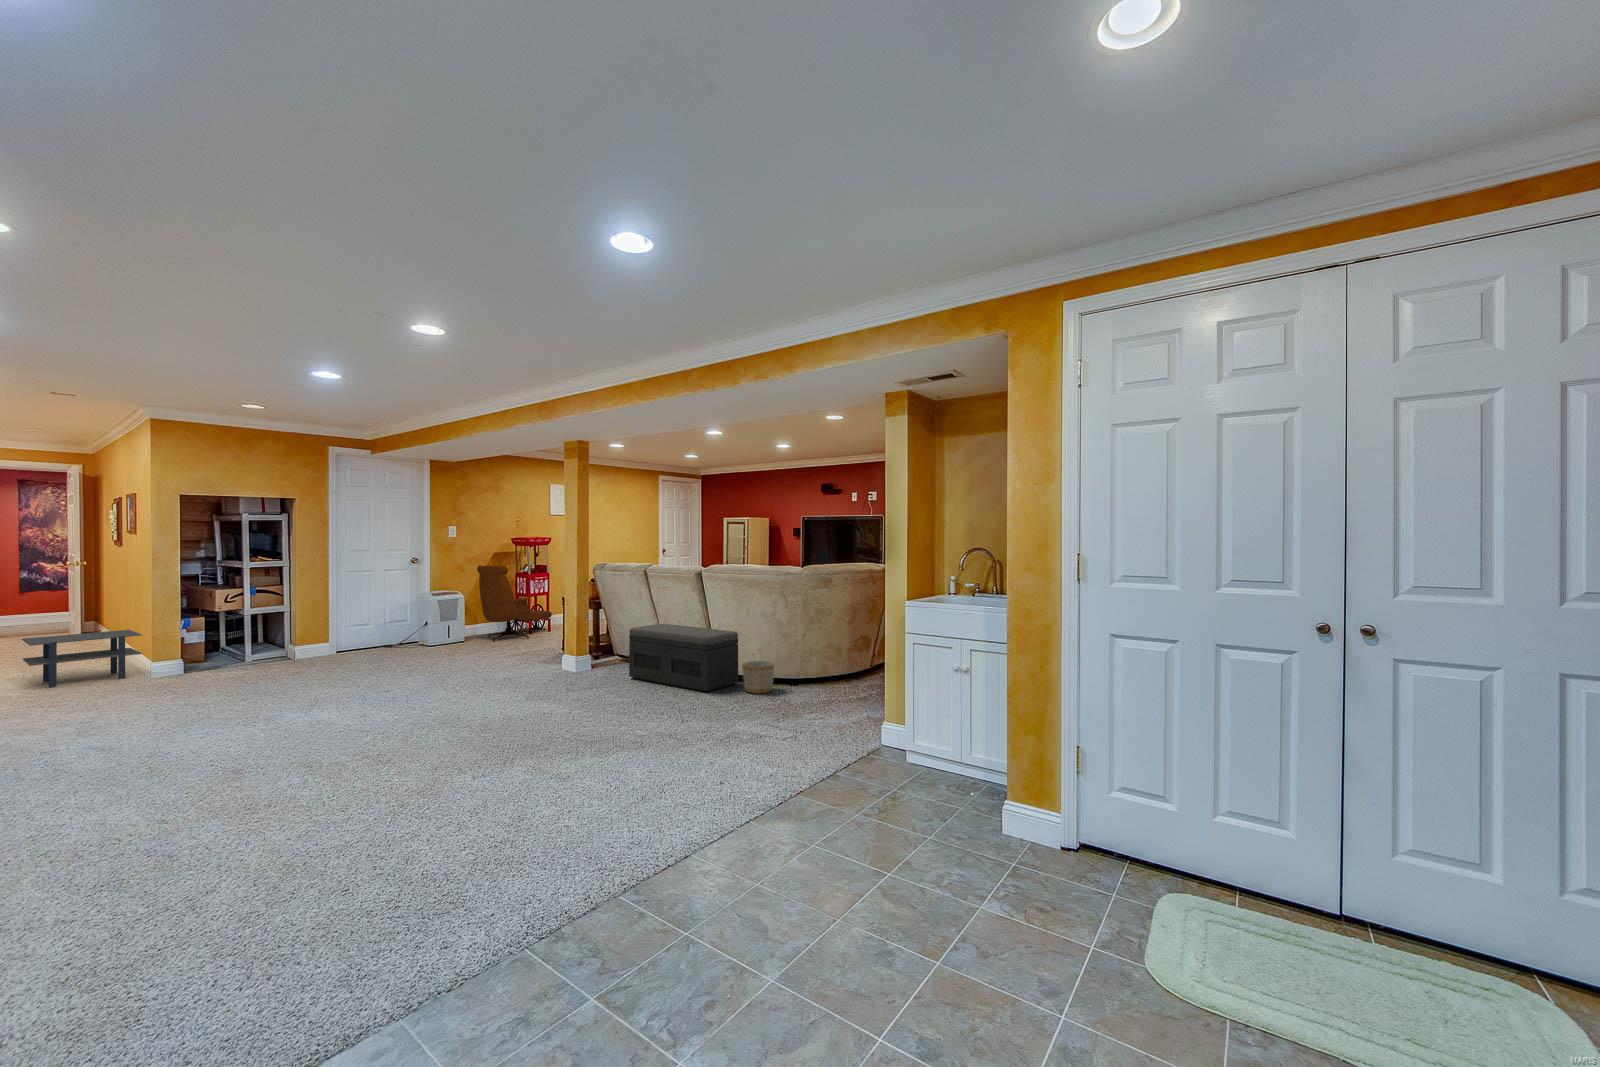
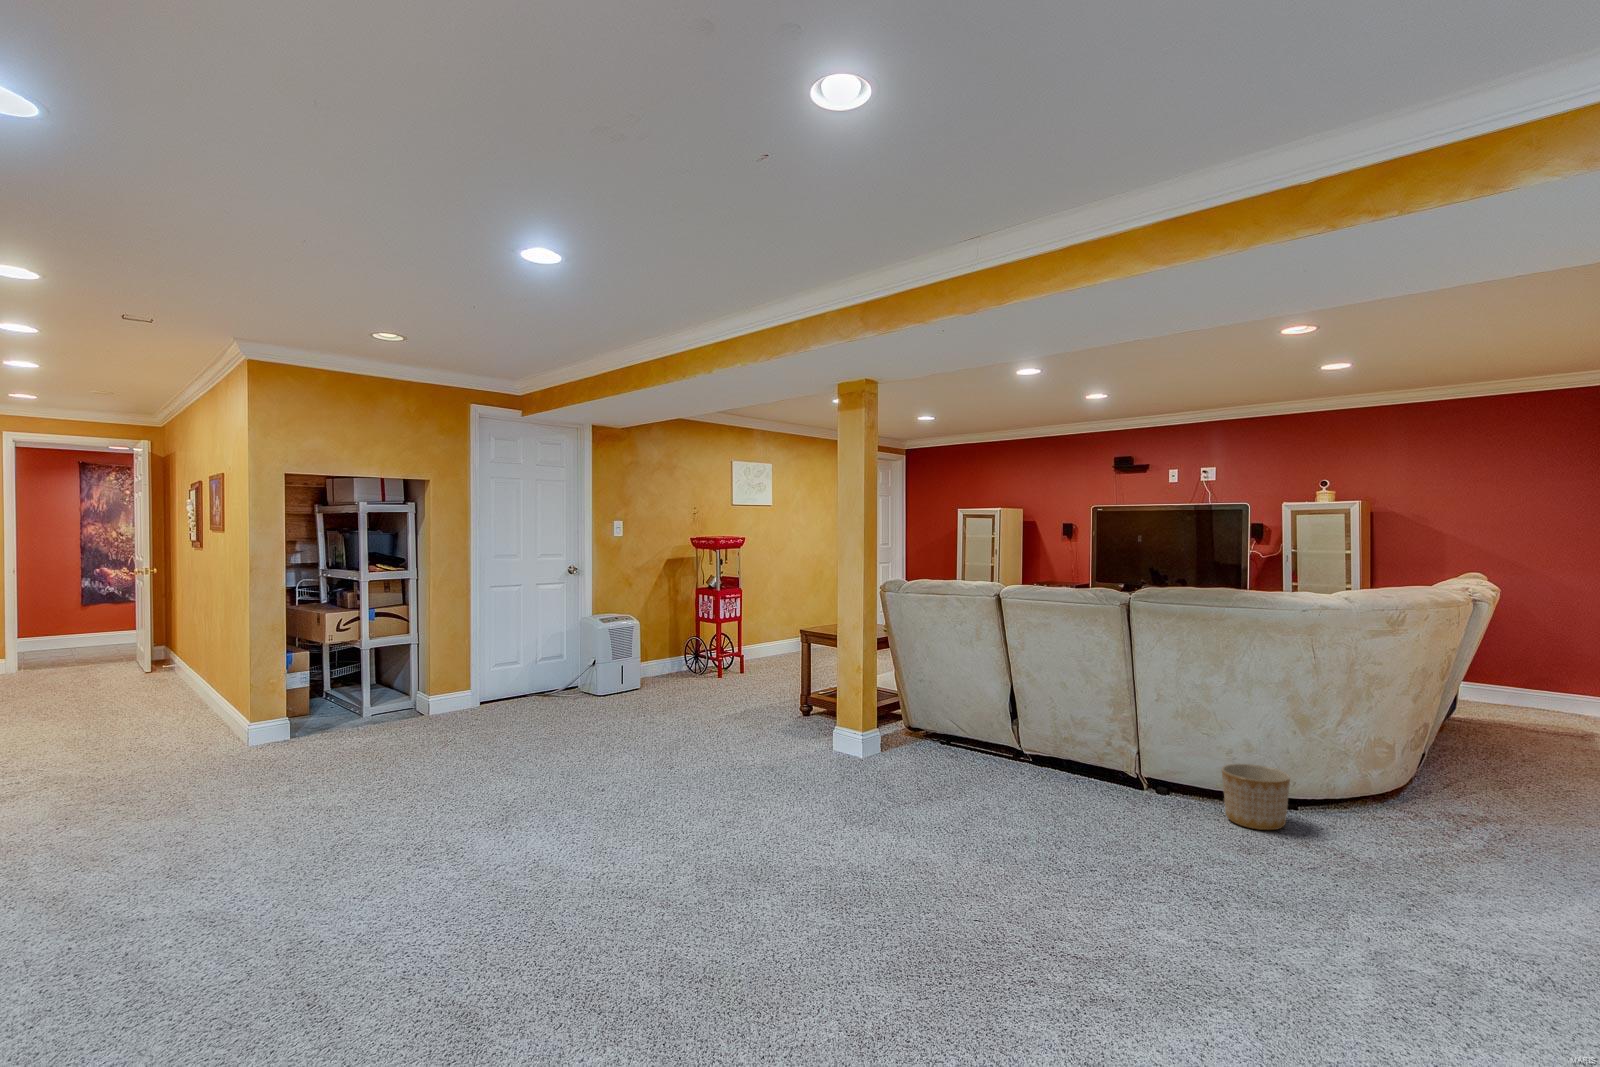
lounge chair: present [477,565,552,641] -> none [659,578,748,689]
storage bench: present [629,624,738,692] -> none [975,683,1192,822]
side table: present [22,630,142,688] -> none [81,670,234,760]

